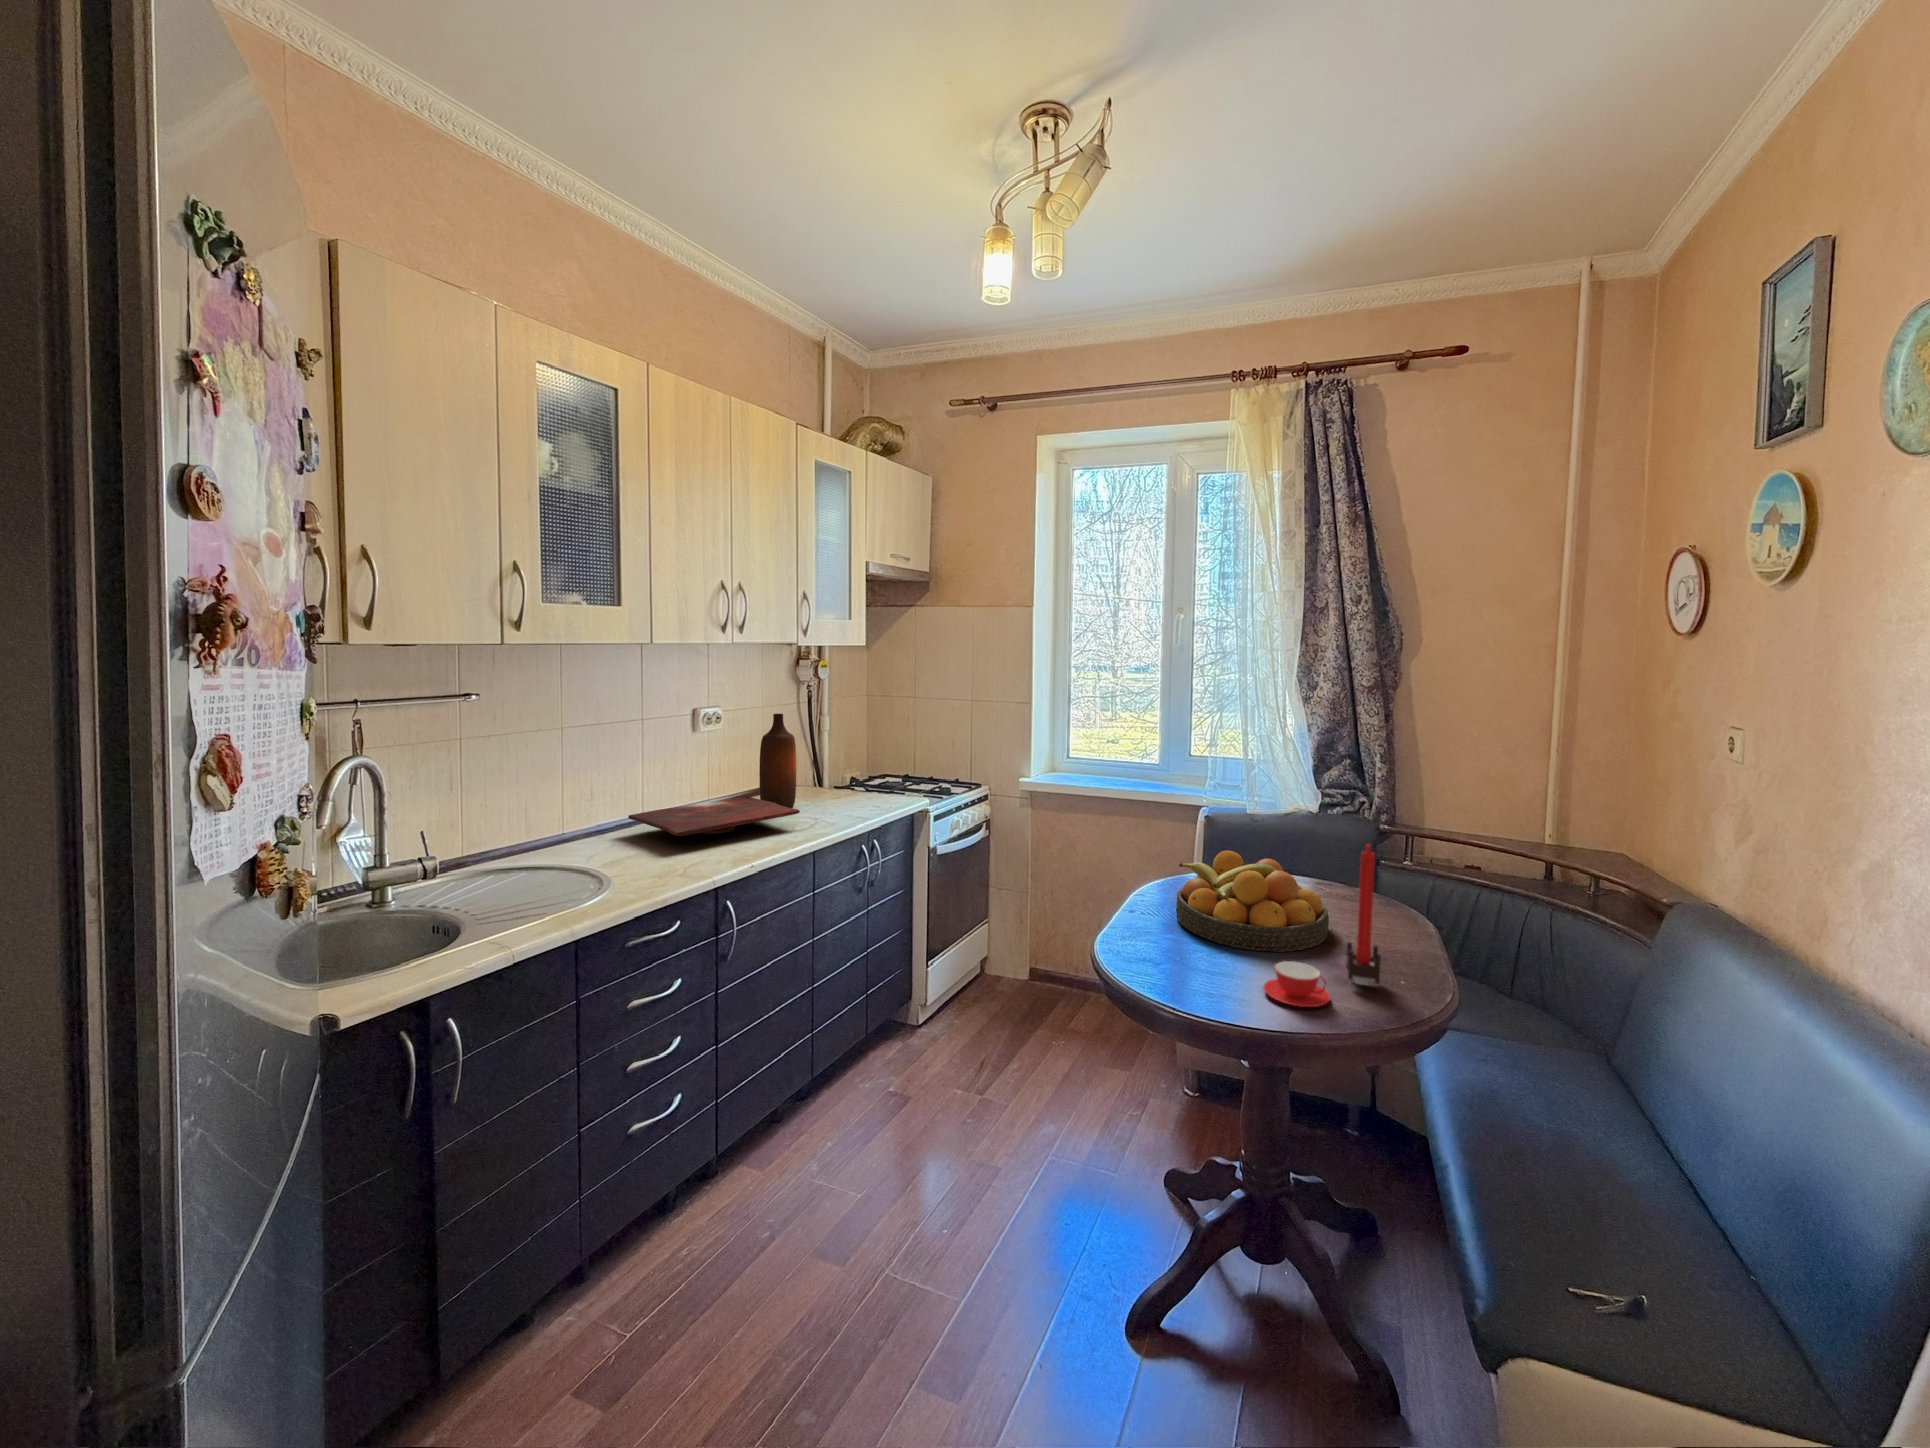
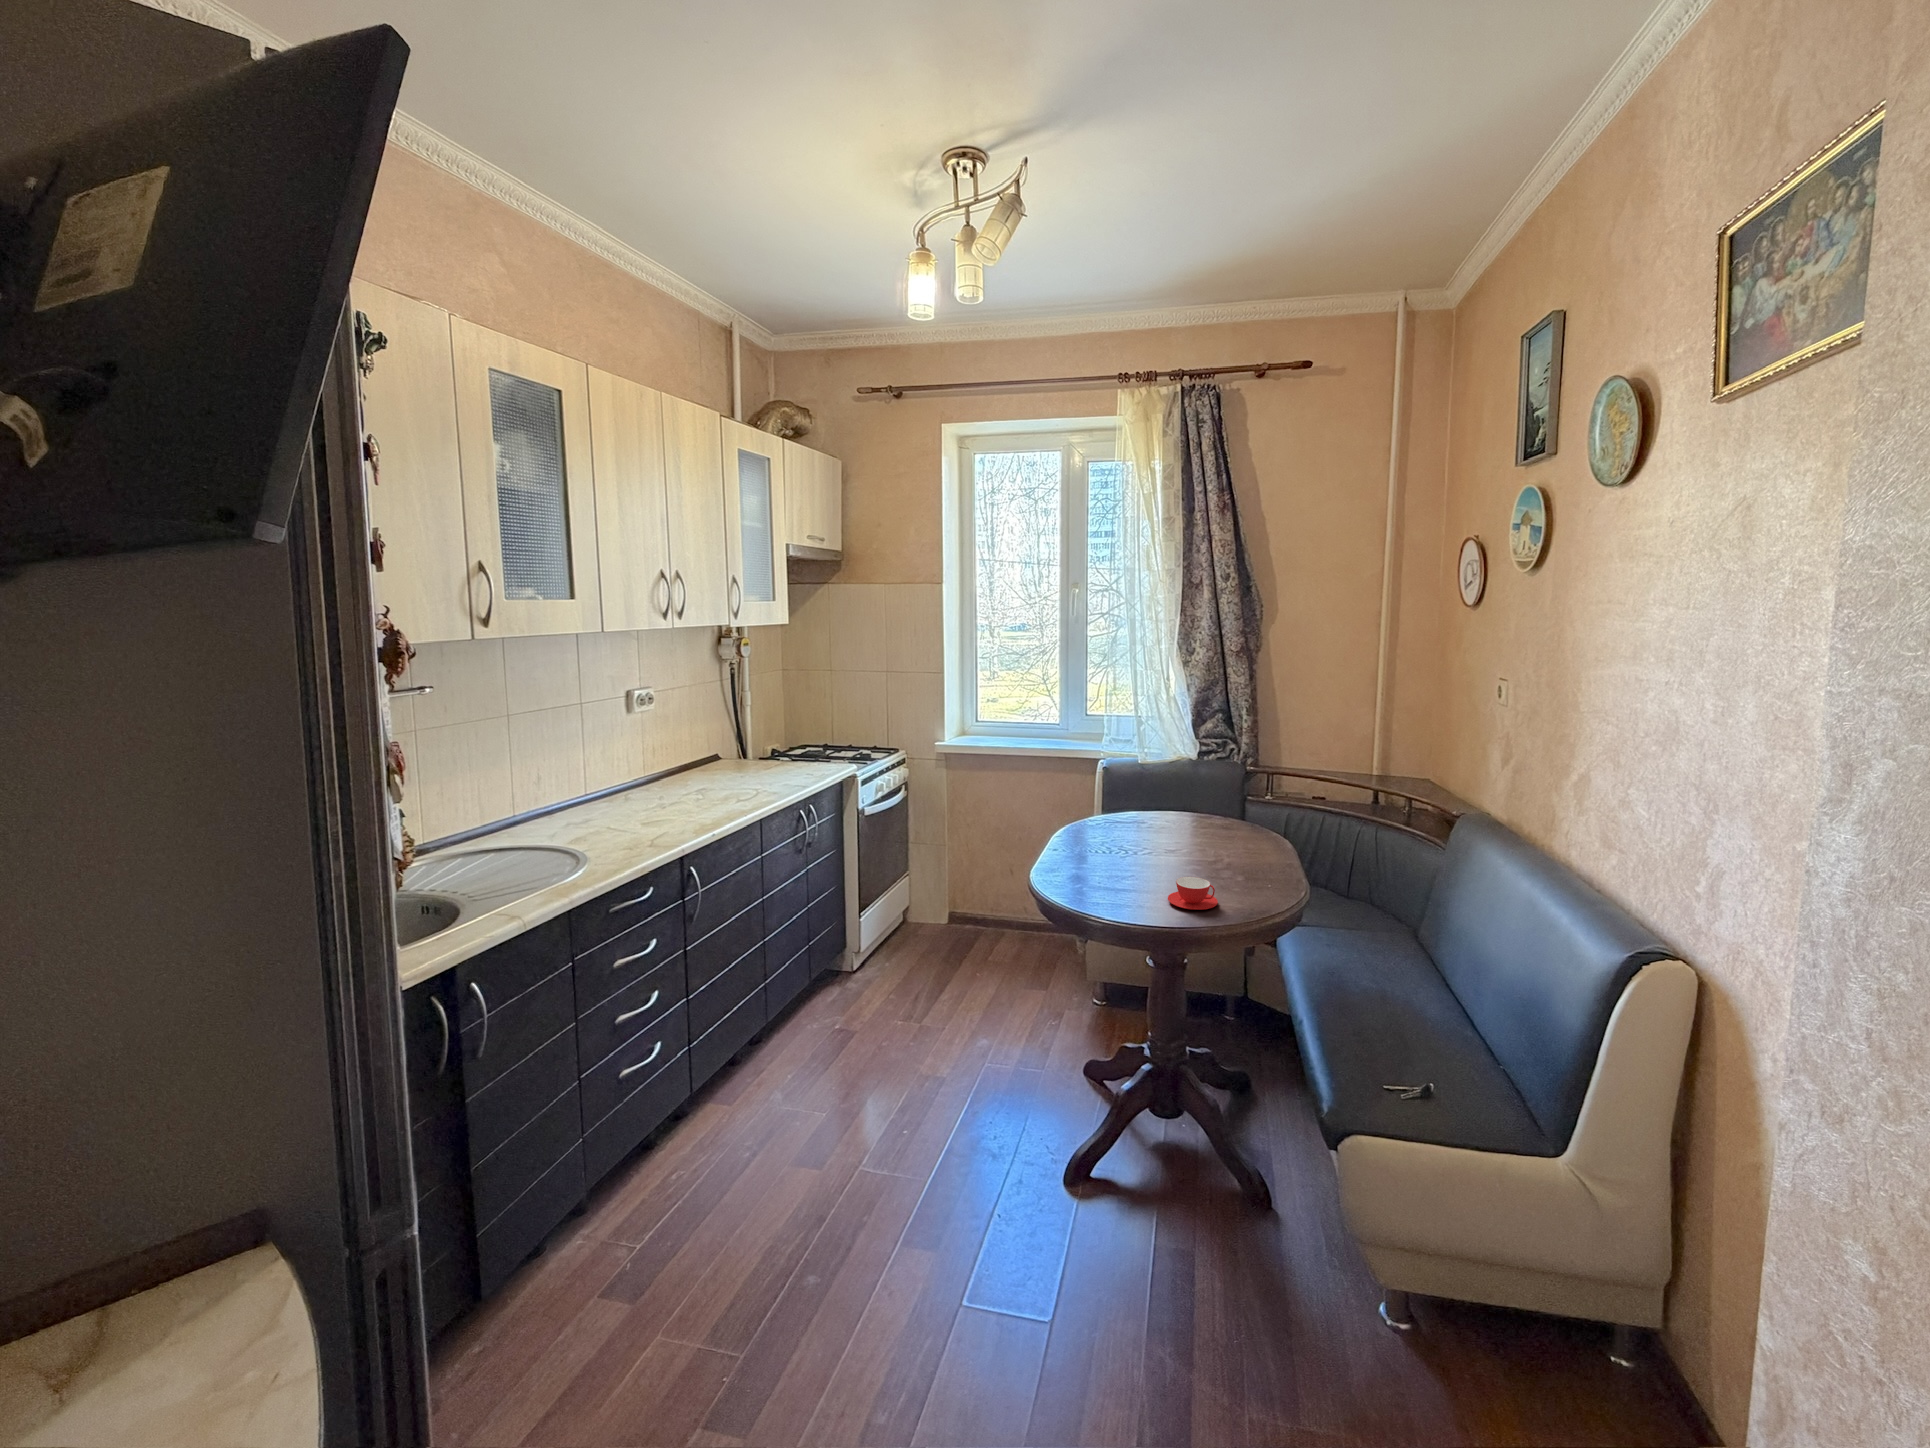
bottle: present [759,714,796,808] -> none [694,693,730,784]
cutting board: present [628,796,800,836] -> none [575,773,744,813]
candle: present [1346,844,1381,985] -> none [1228,782,1254,891]
fruit bowl: present [1176,851,1329,952] -> none [1092,795,1213,873]

